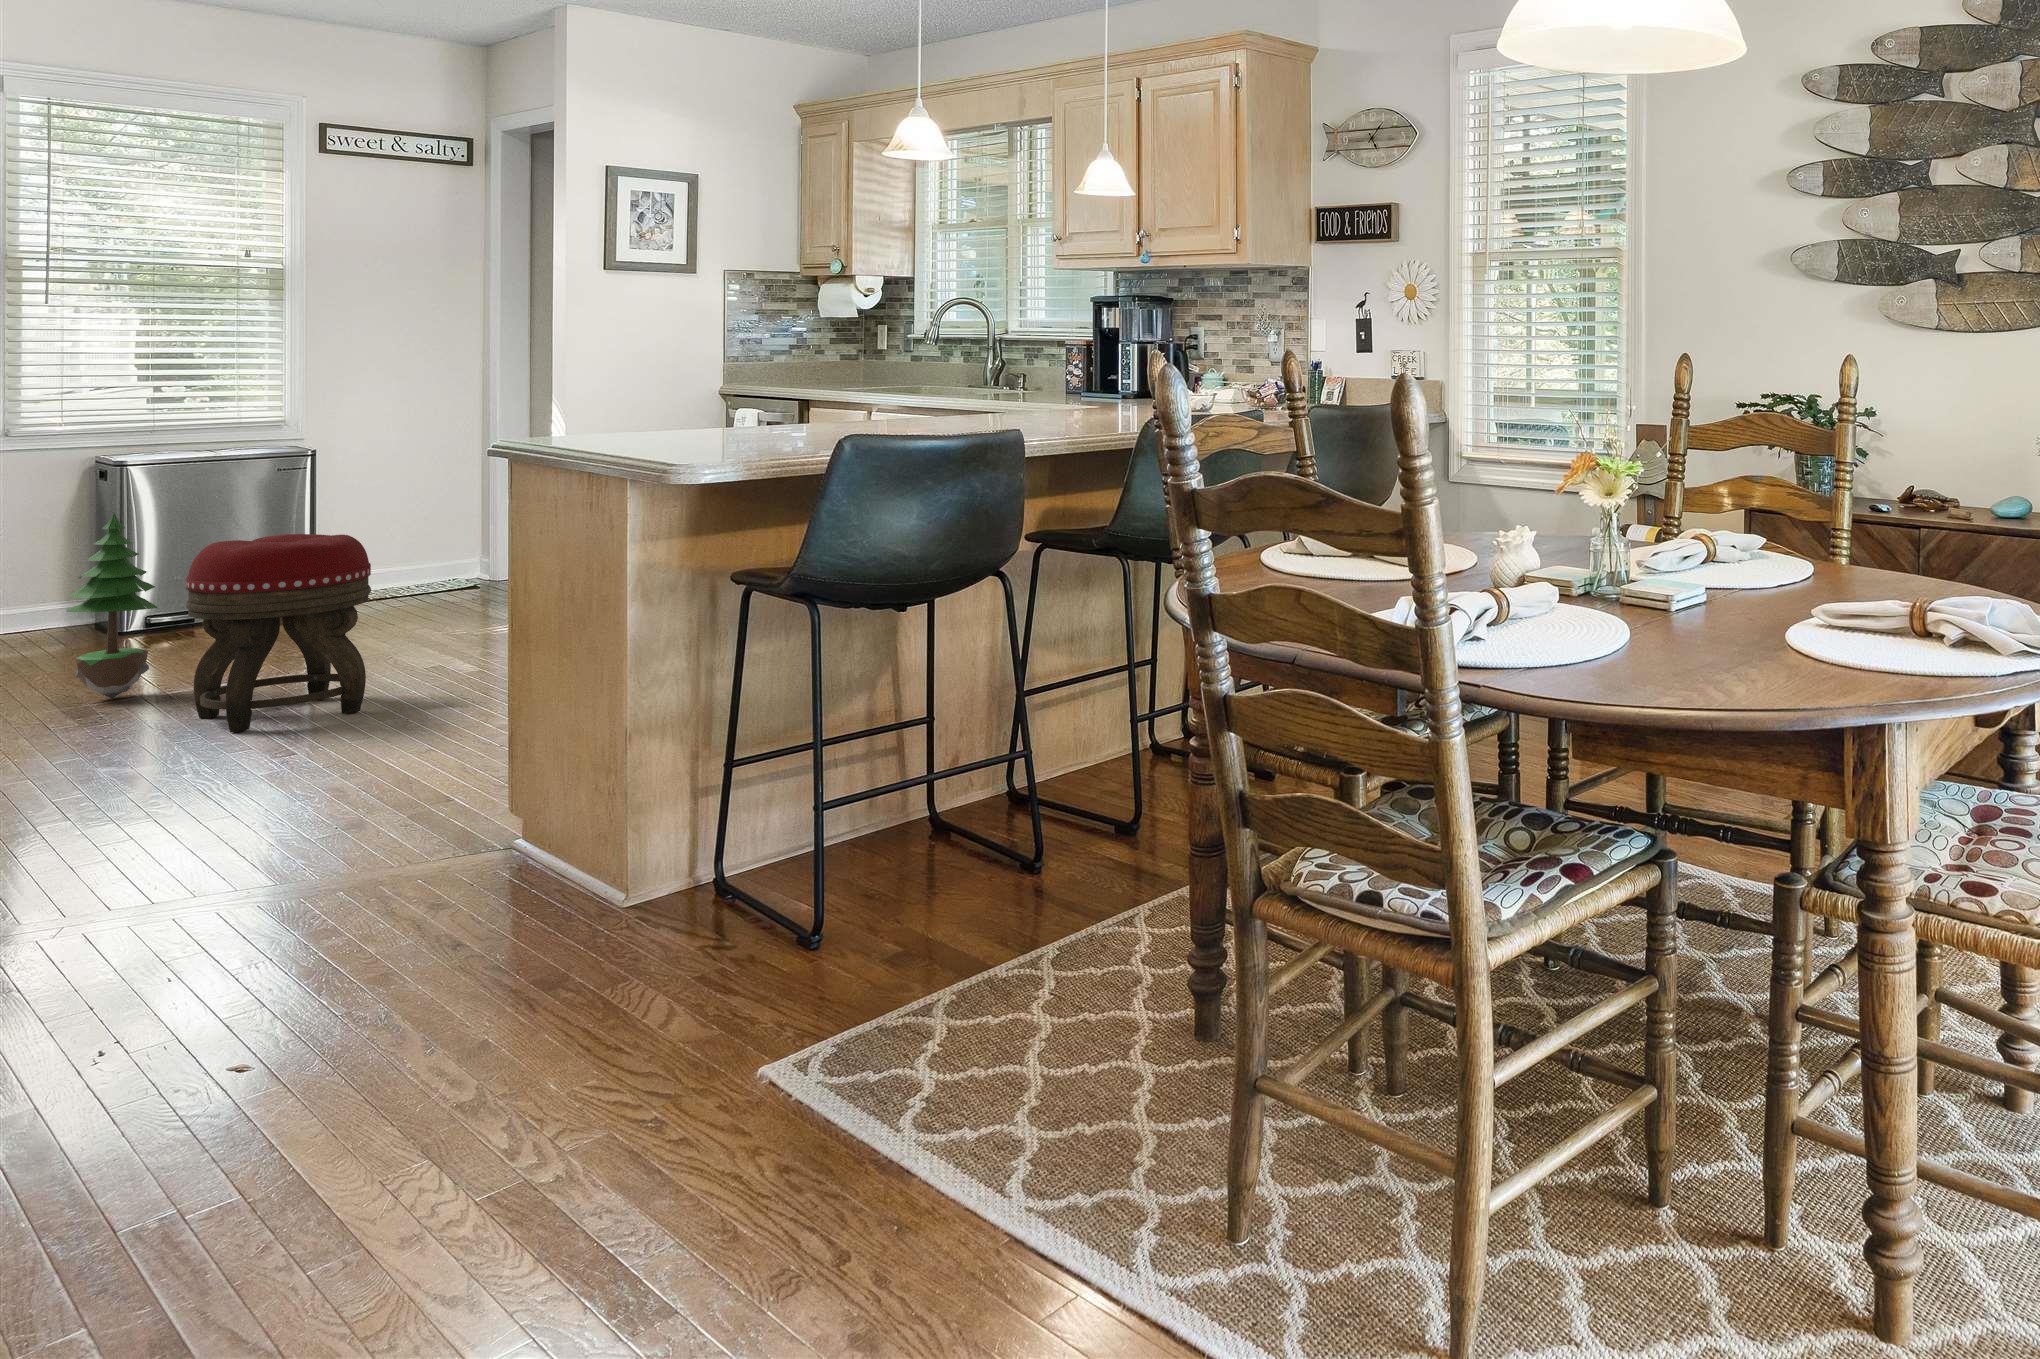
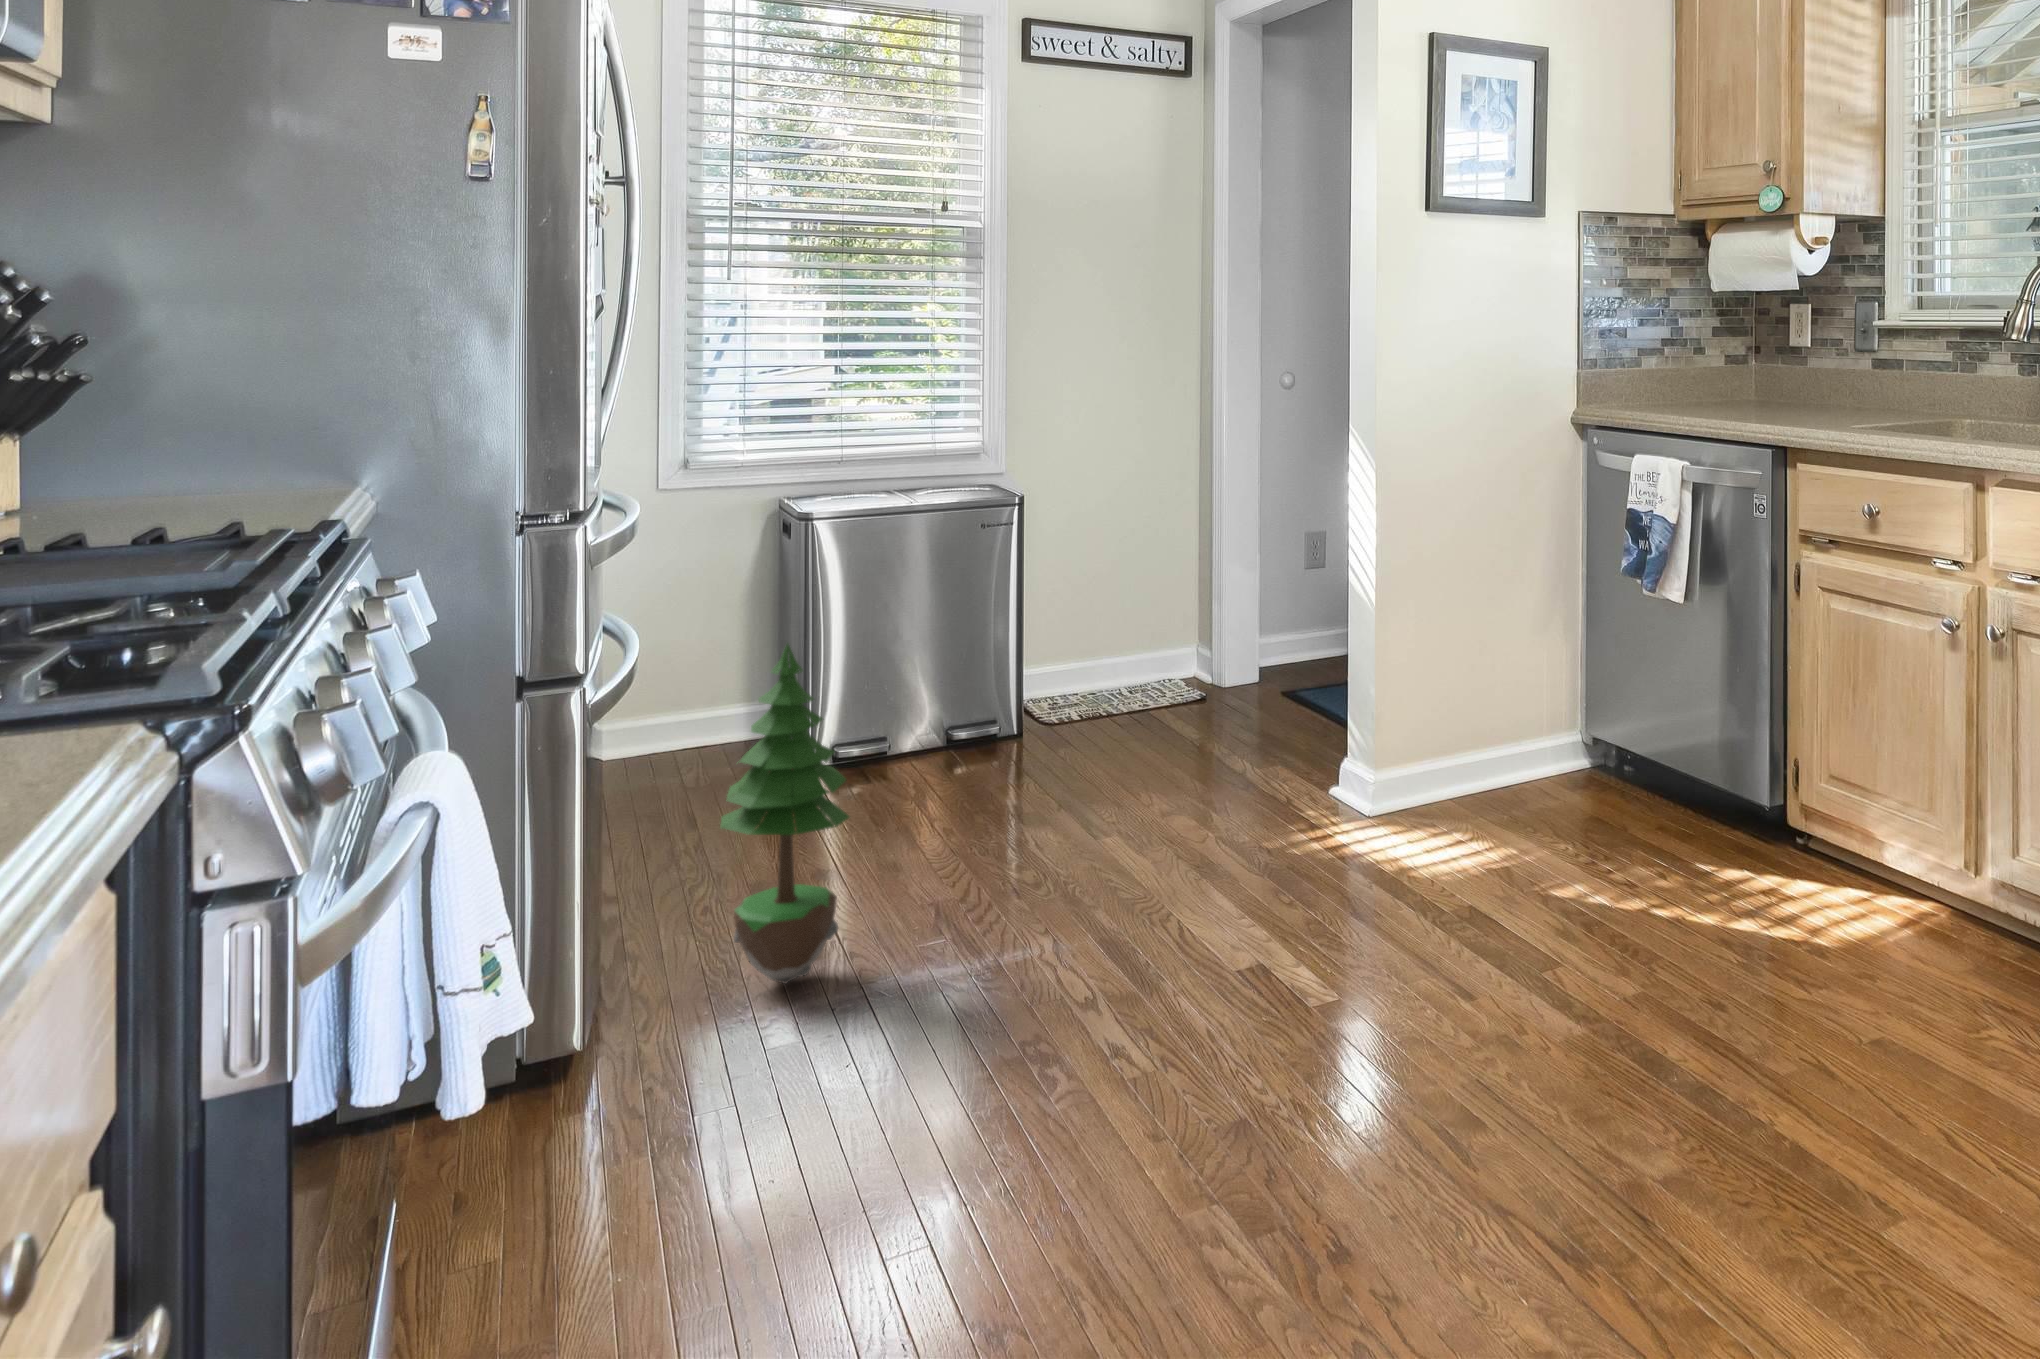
footstool: present [186,534,371,732] -> none [901,721,1207,1203]

